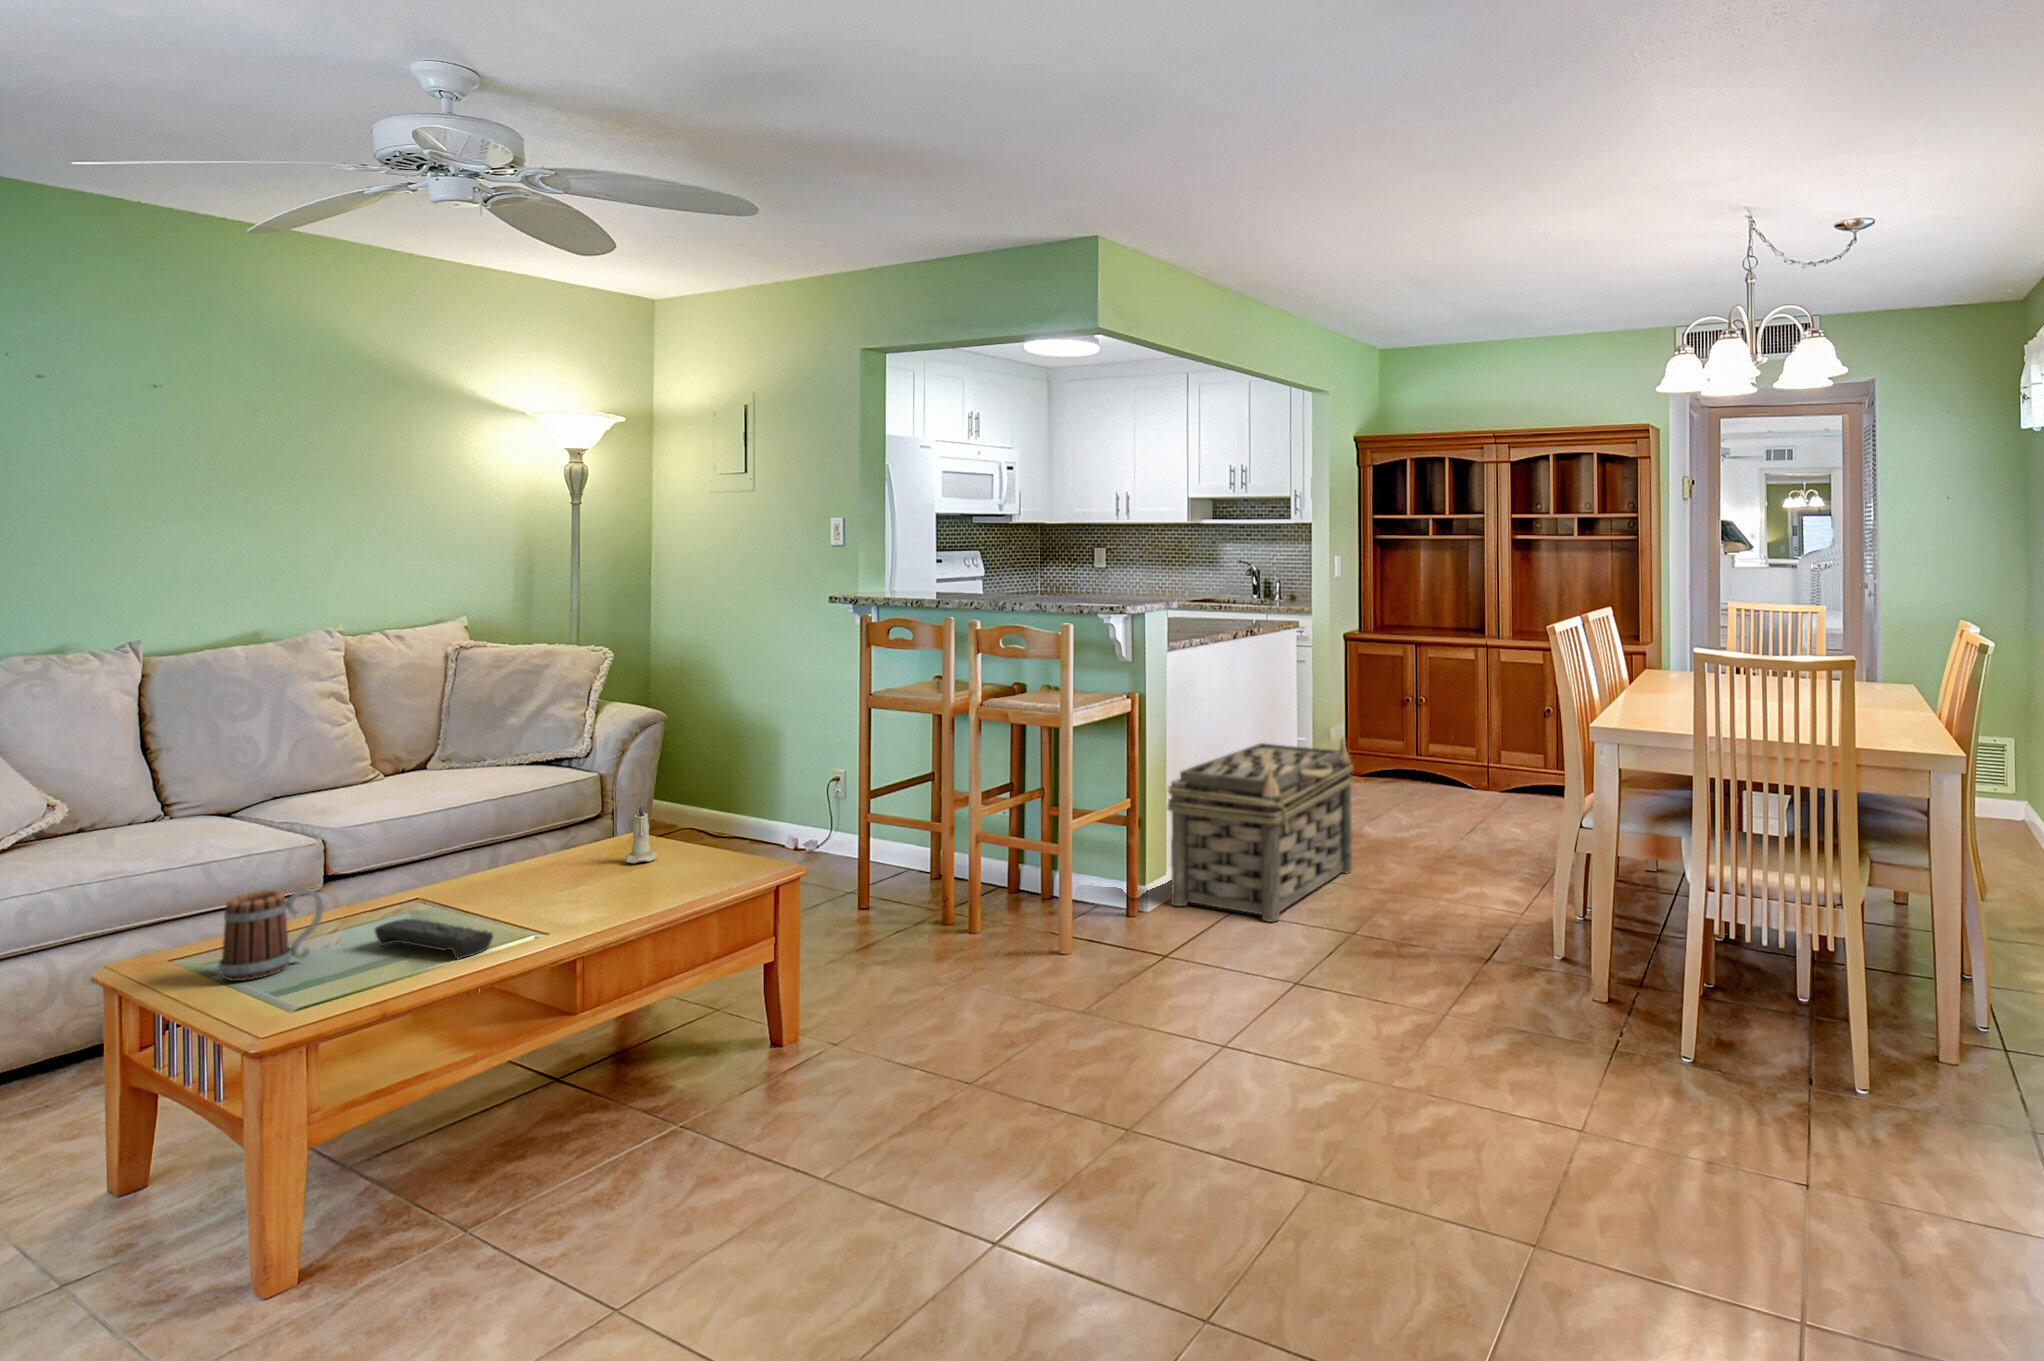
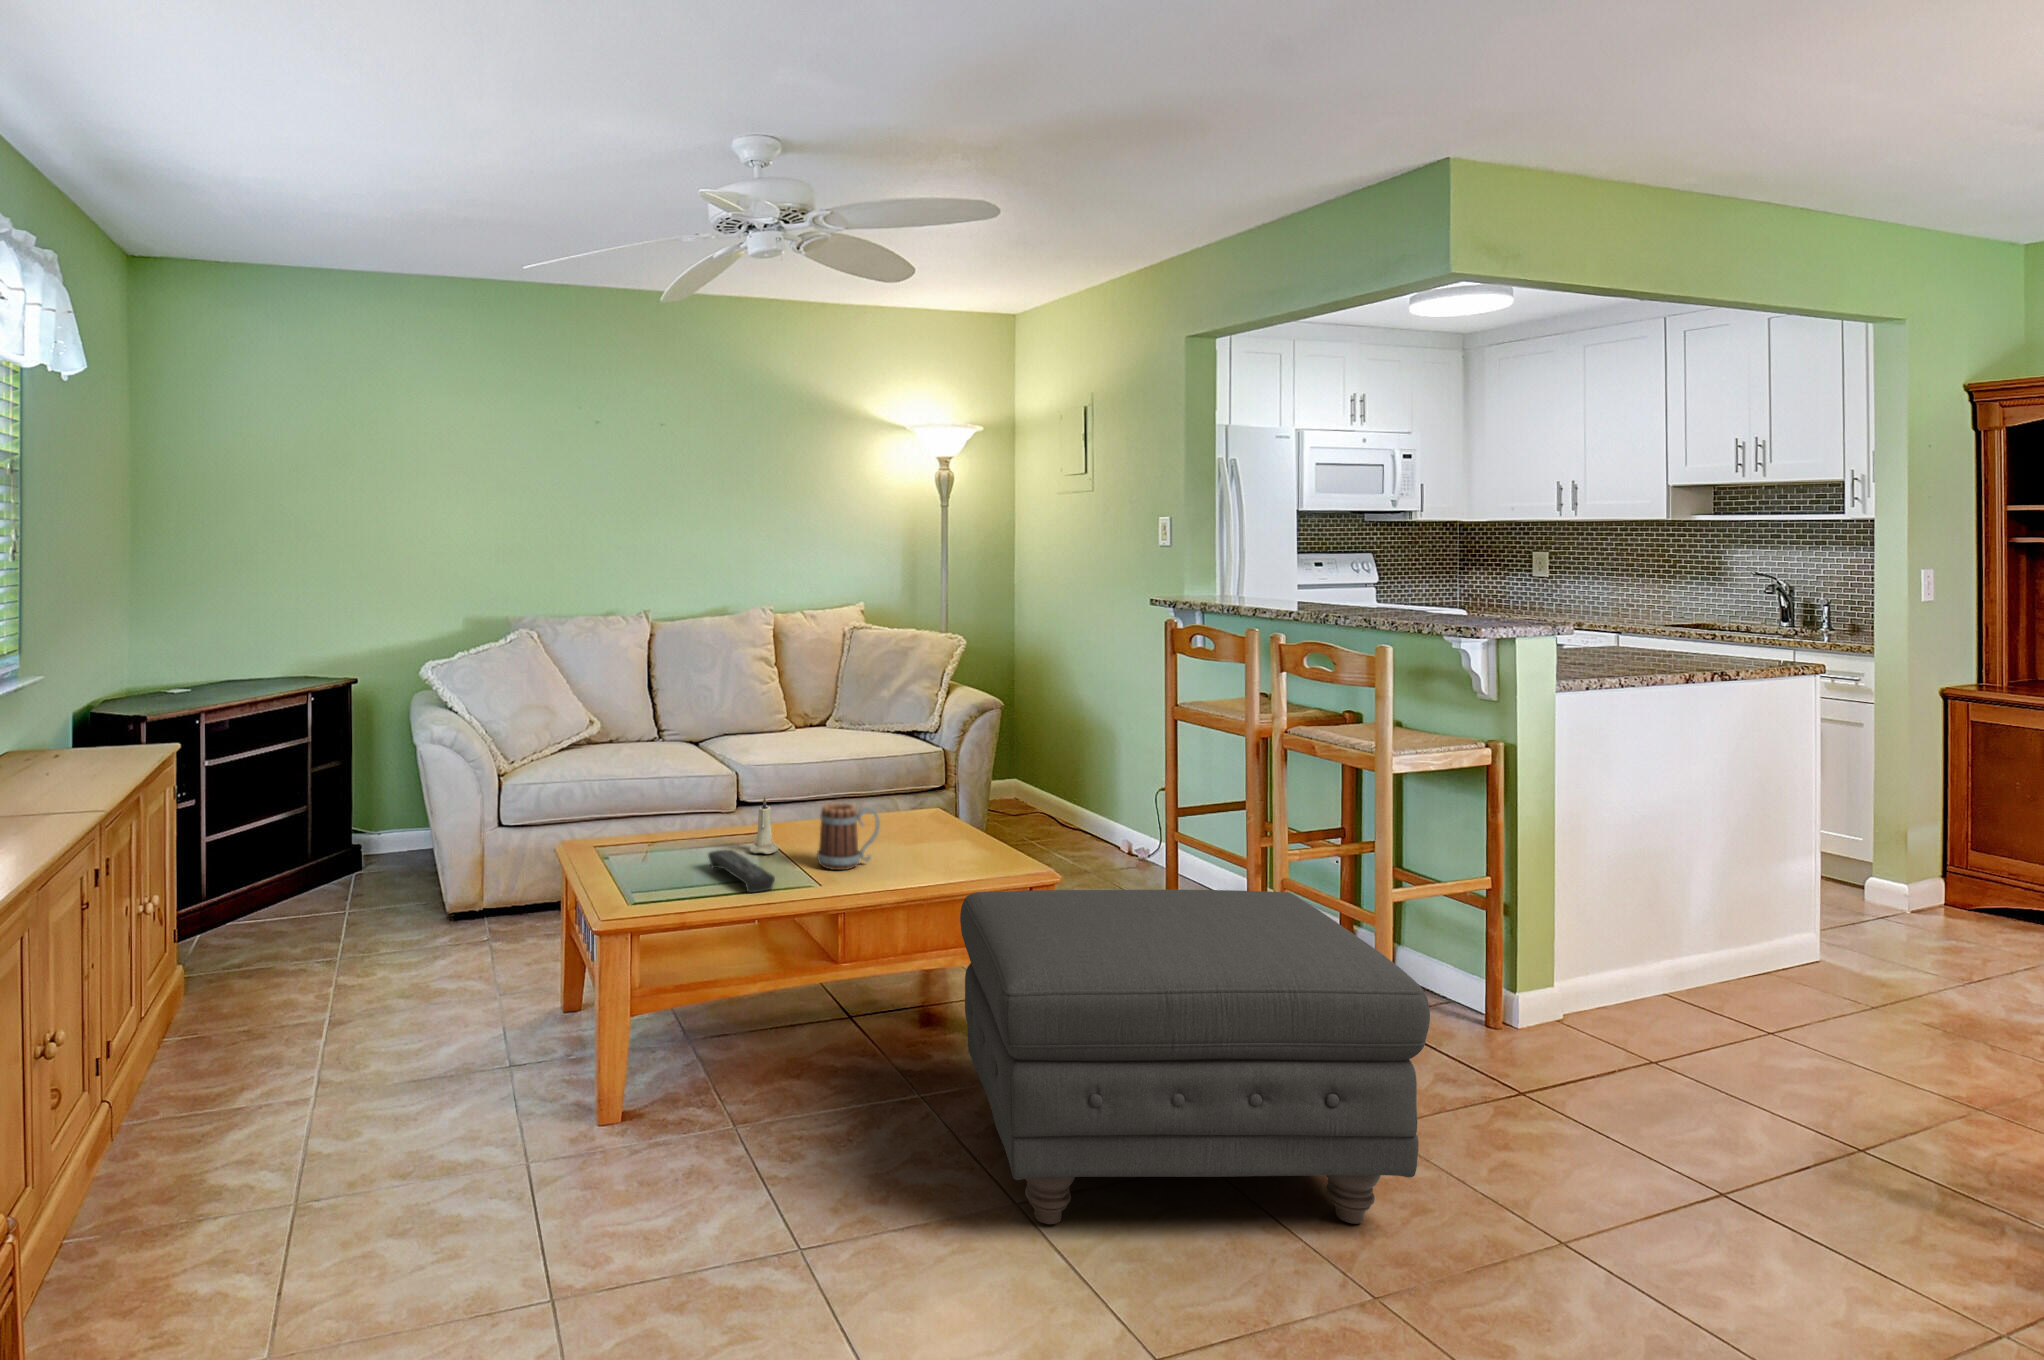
basket: present [1168,738,1353,922] -> none [1547,831,1900,1088]
candle: present [625,804,658,863] -> present [749,796,778,854]
ottoman: none [734,838,1157,1183] -> present [960,890,1430,1224]
mug: present [218,889,324,981] -> present [817,803,880,870]

